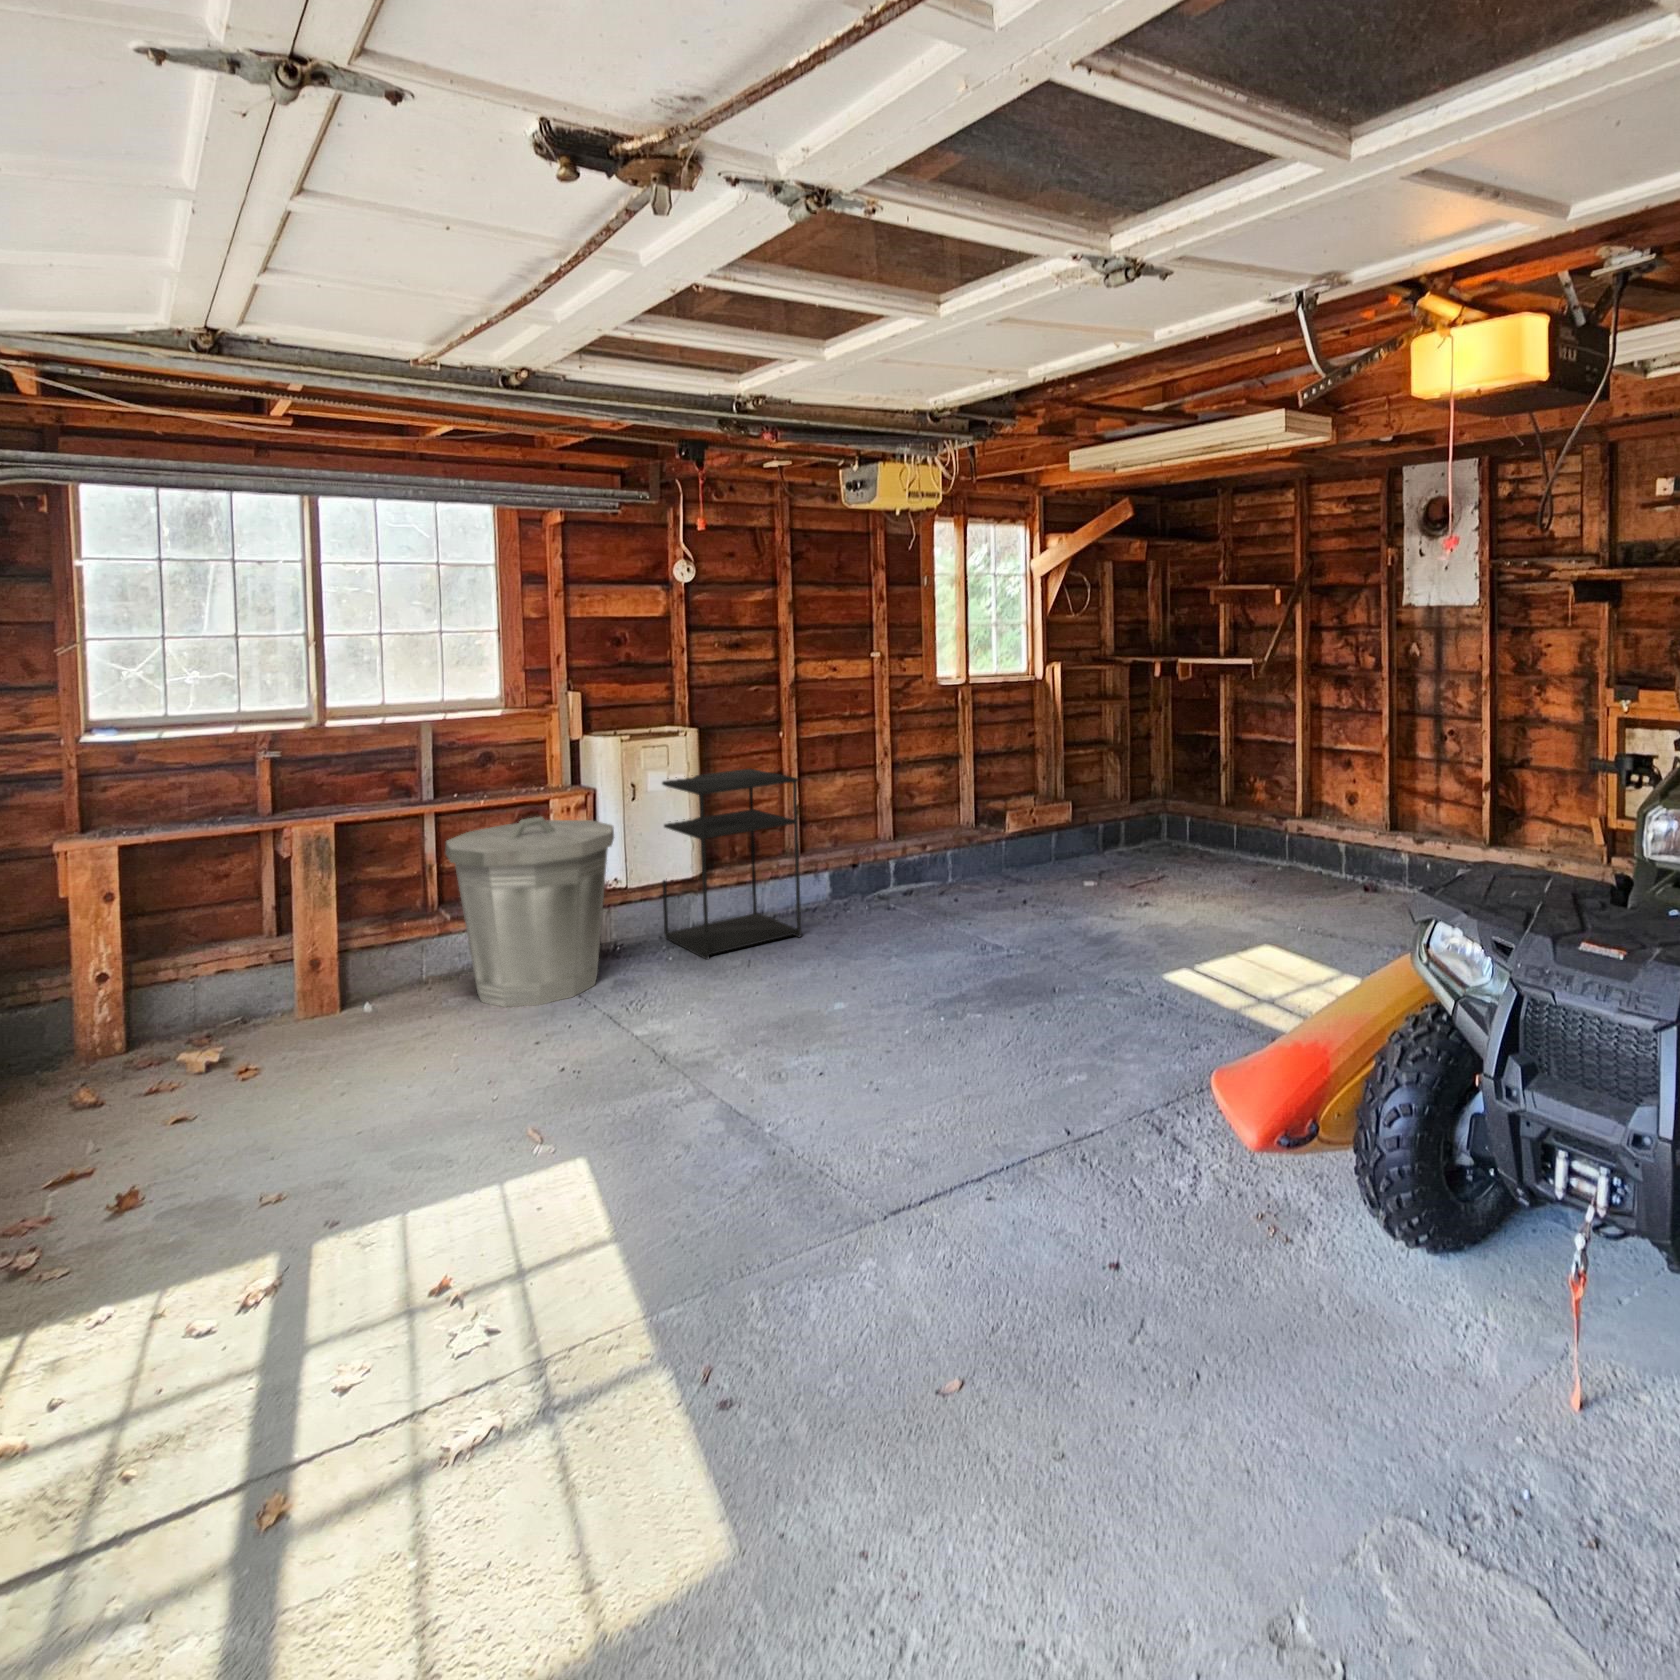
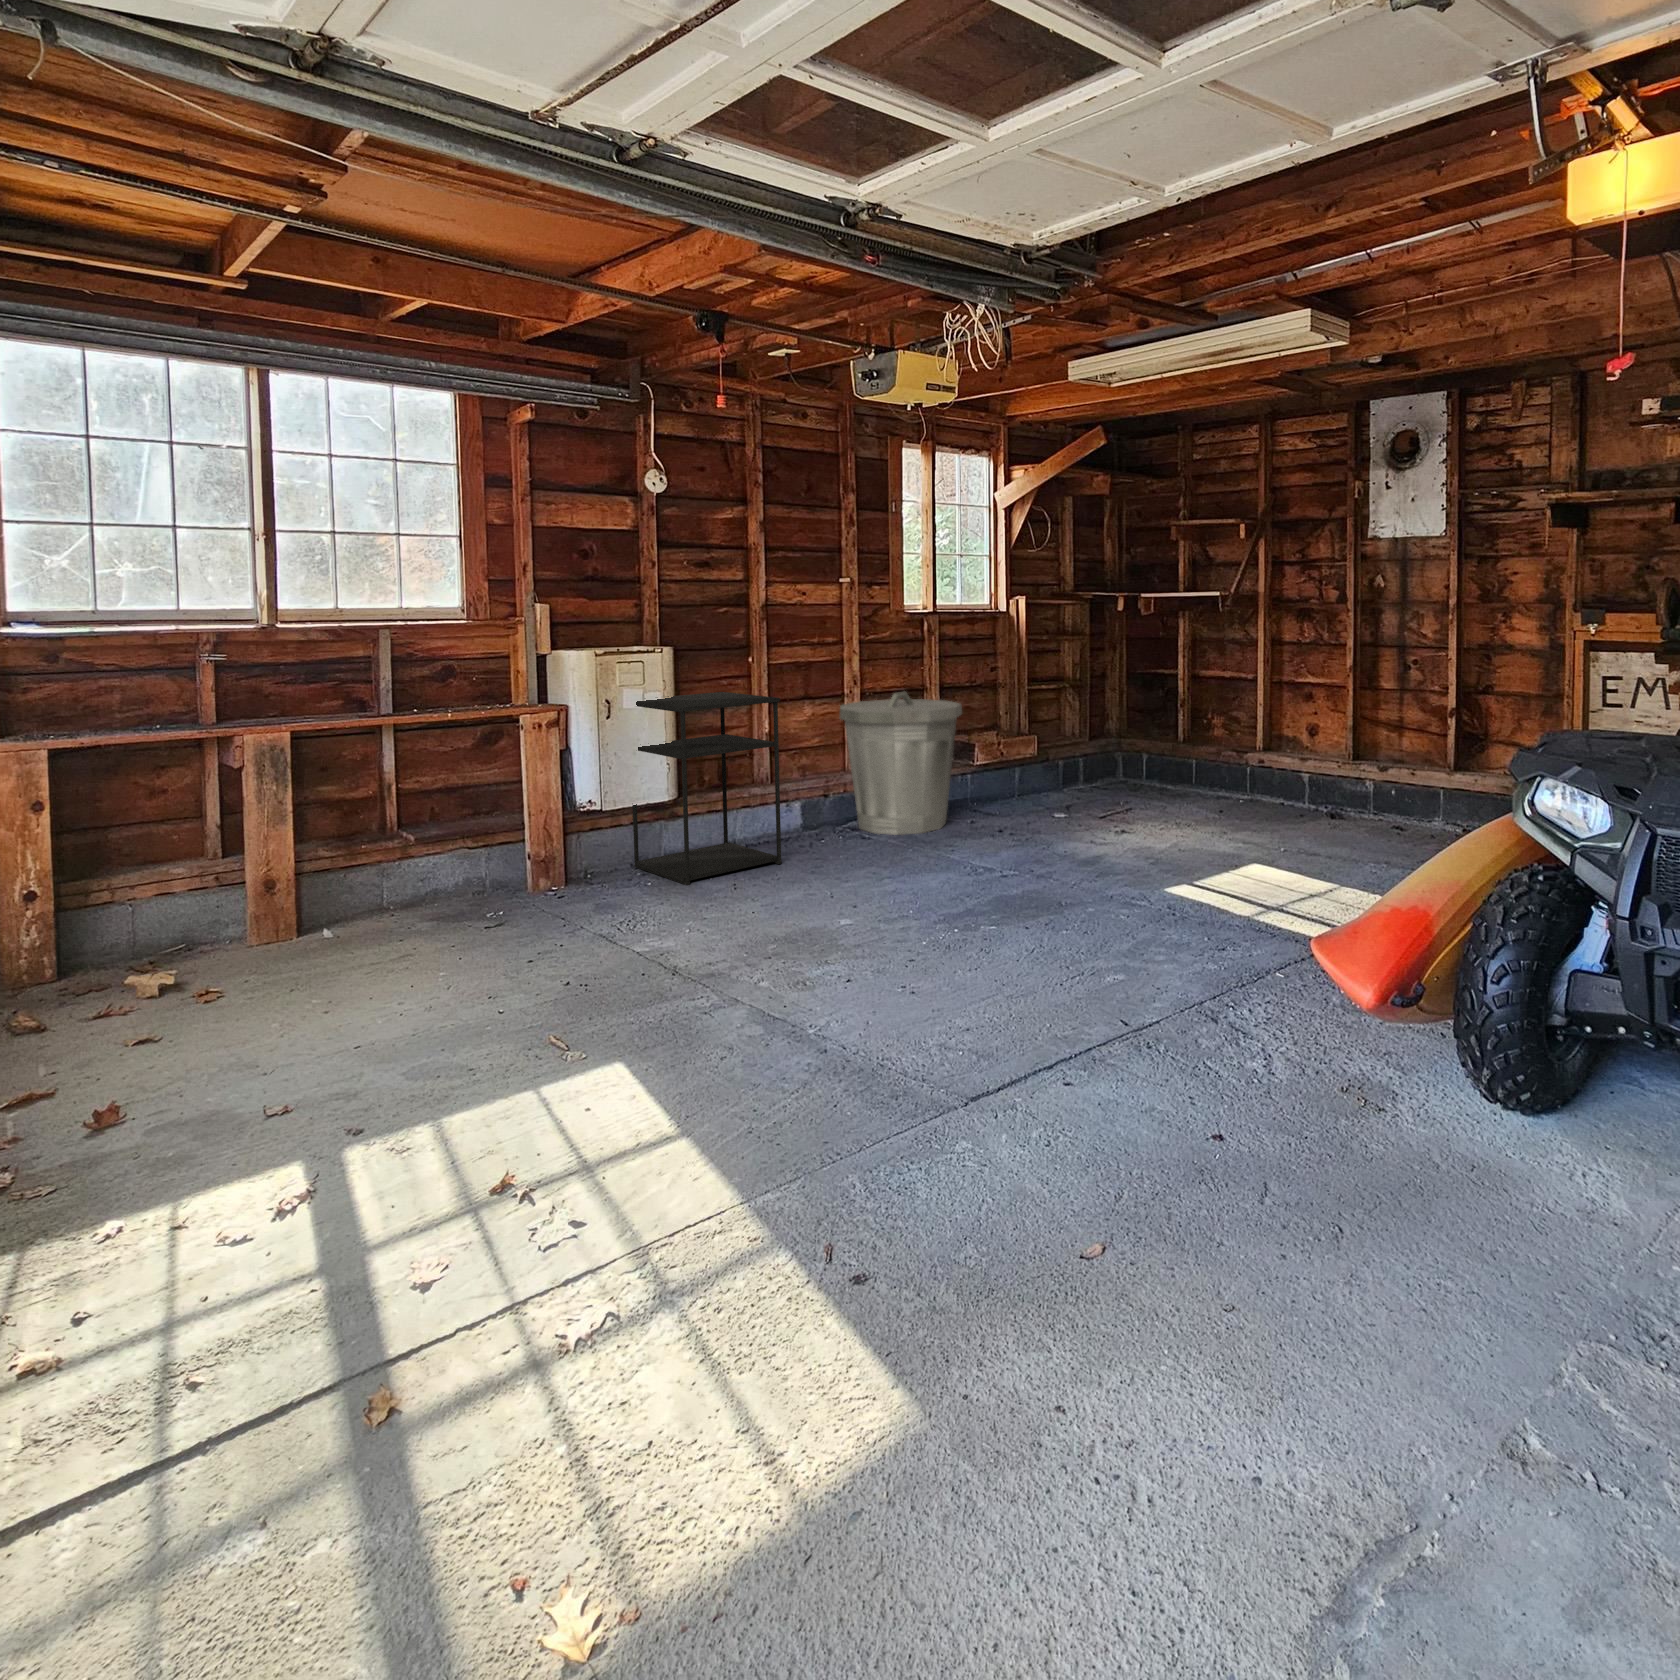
trash can: present [446,817,614,1007] -> present [840,692,962,835]

